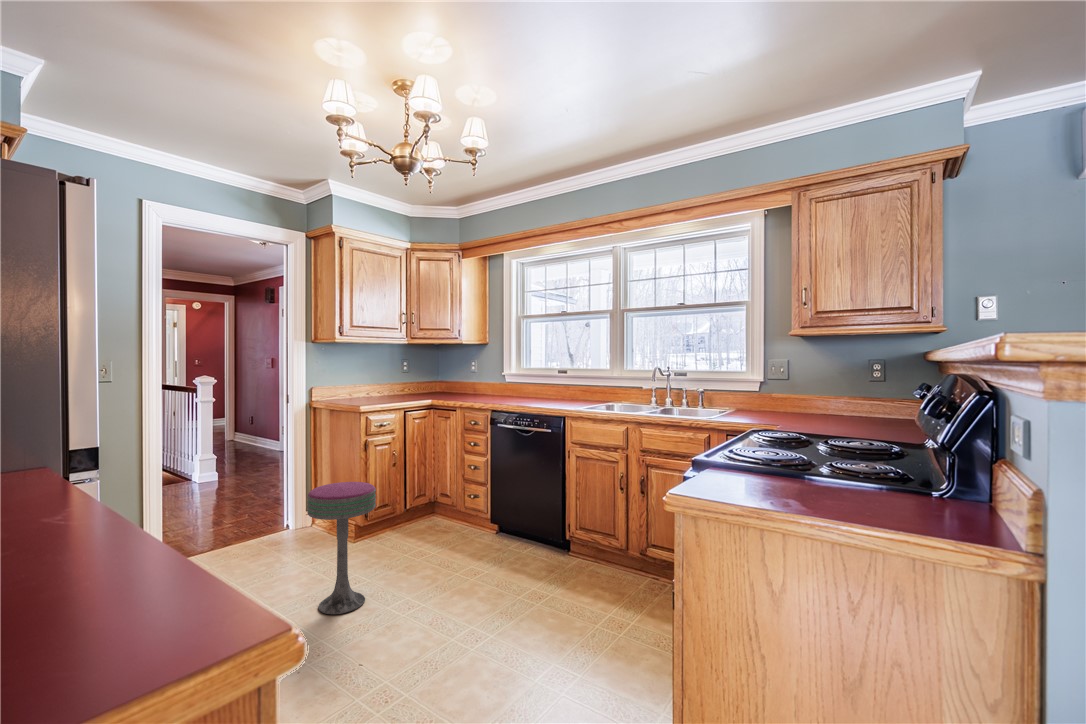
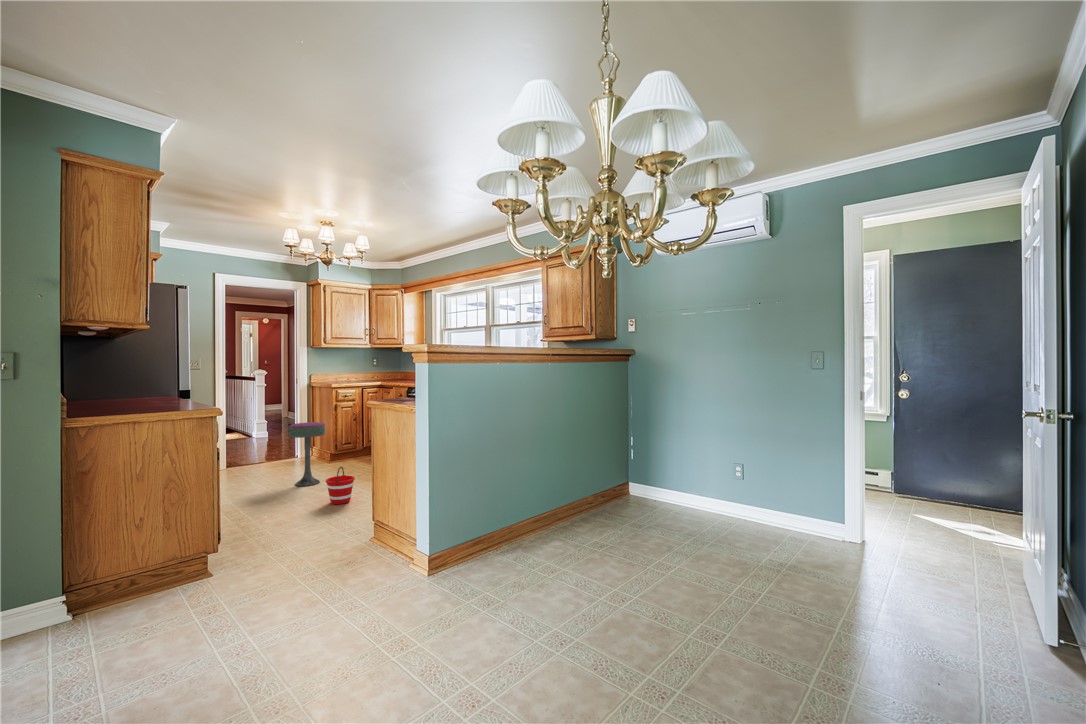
bucket: none [420,594,480,683] -> present [326,467,355,504]

